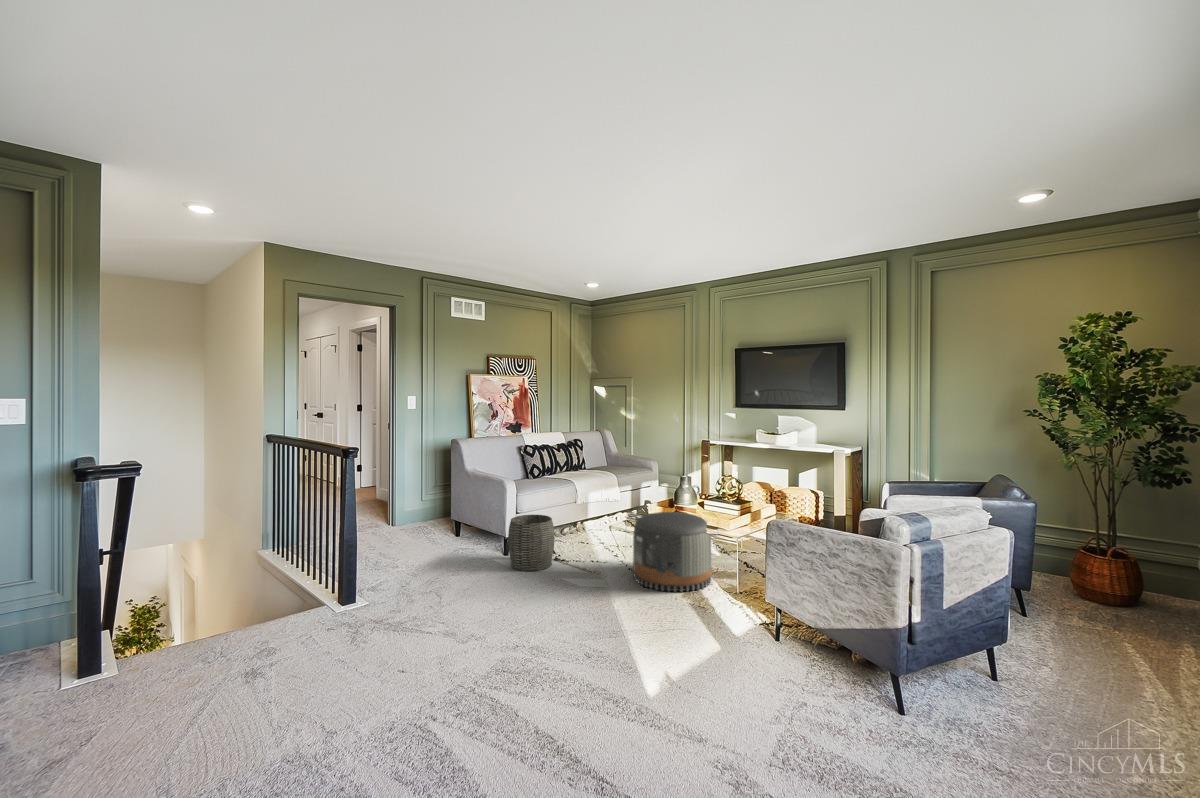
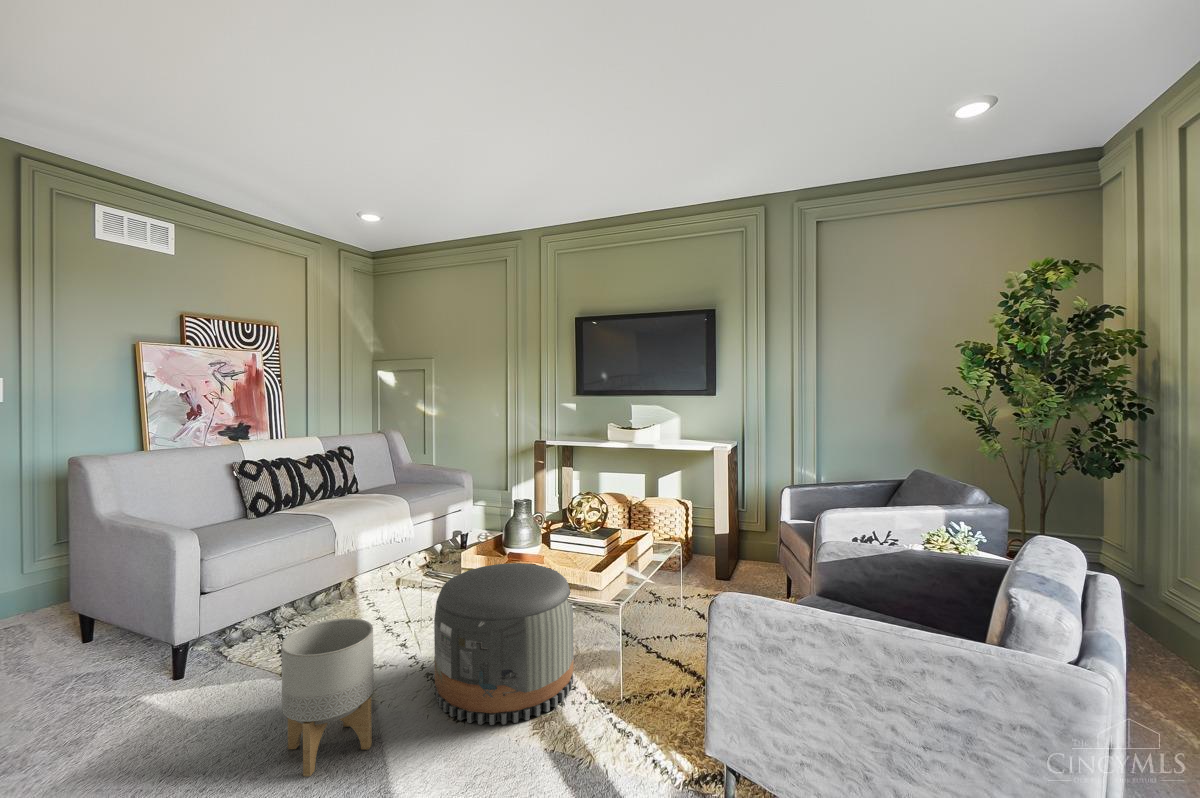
woven basket: present [508,515,554,571] -> none [164,595,276,725]
planter: none [564,527,604,593] -> present [281,618,374,776]

